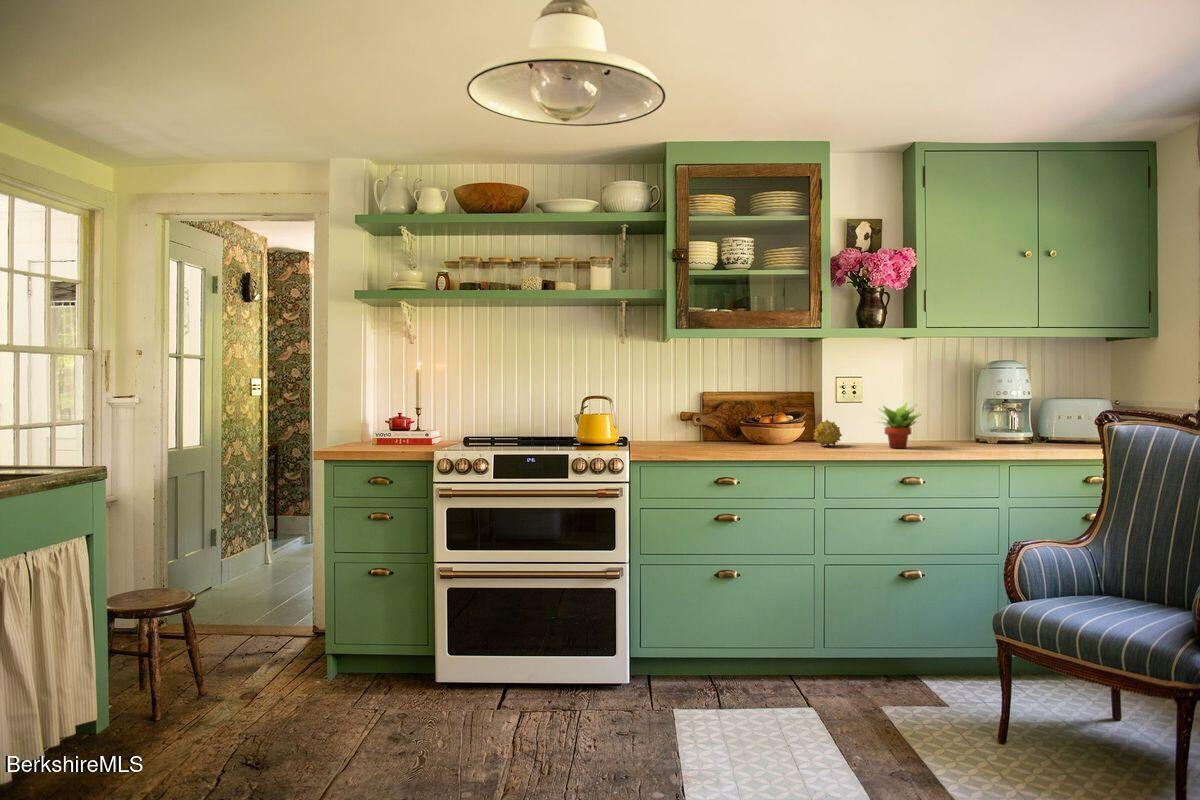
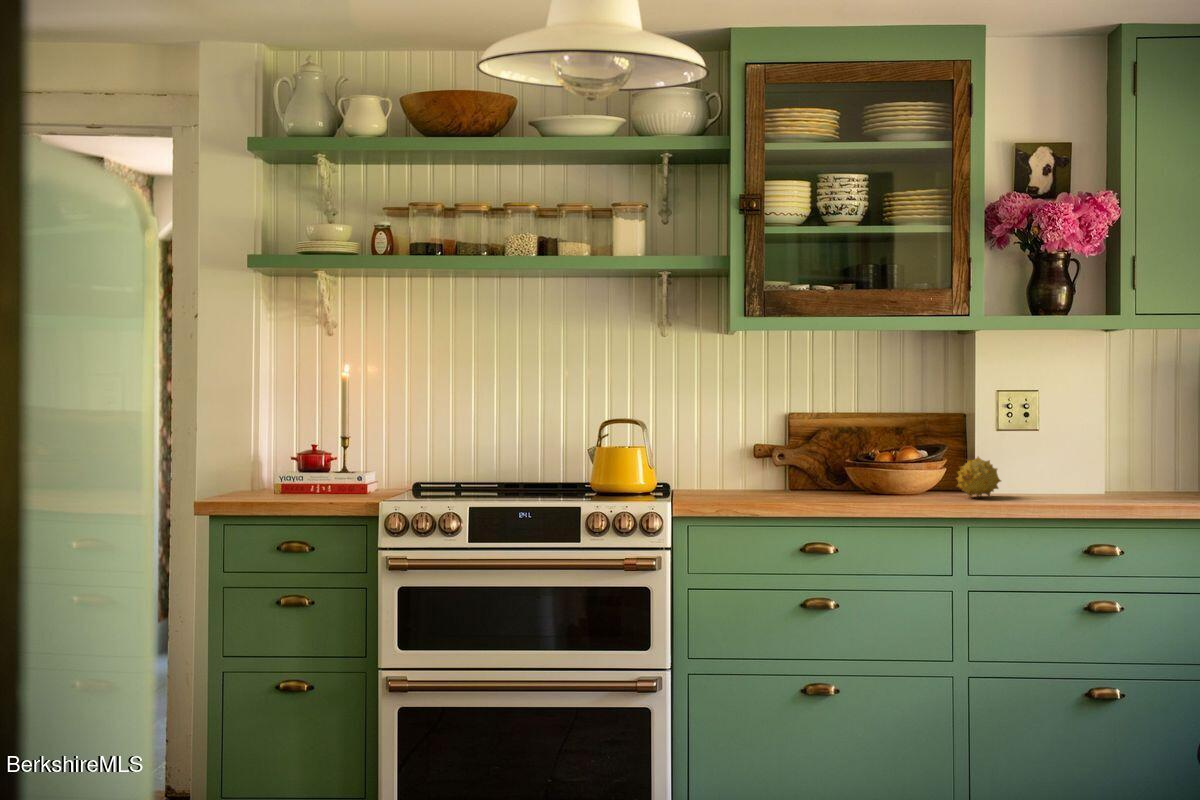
succulent plant: present [879,403,921,448] -> none [1050,430,1123,501]

